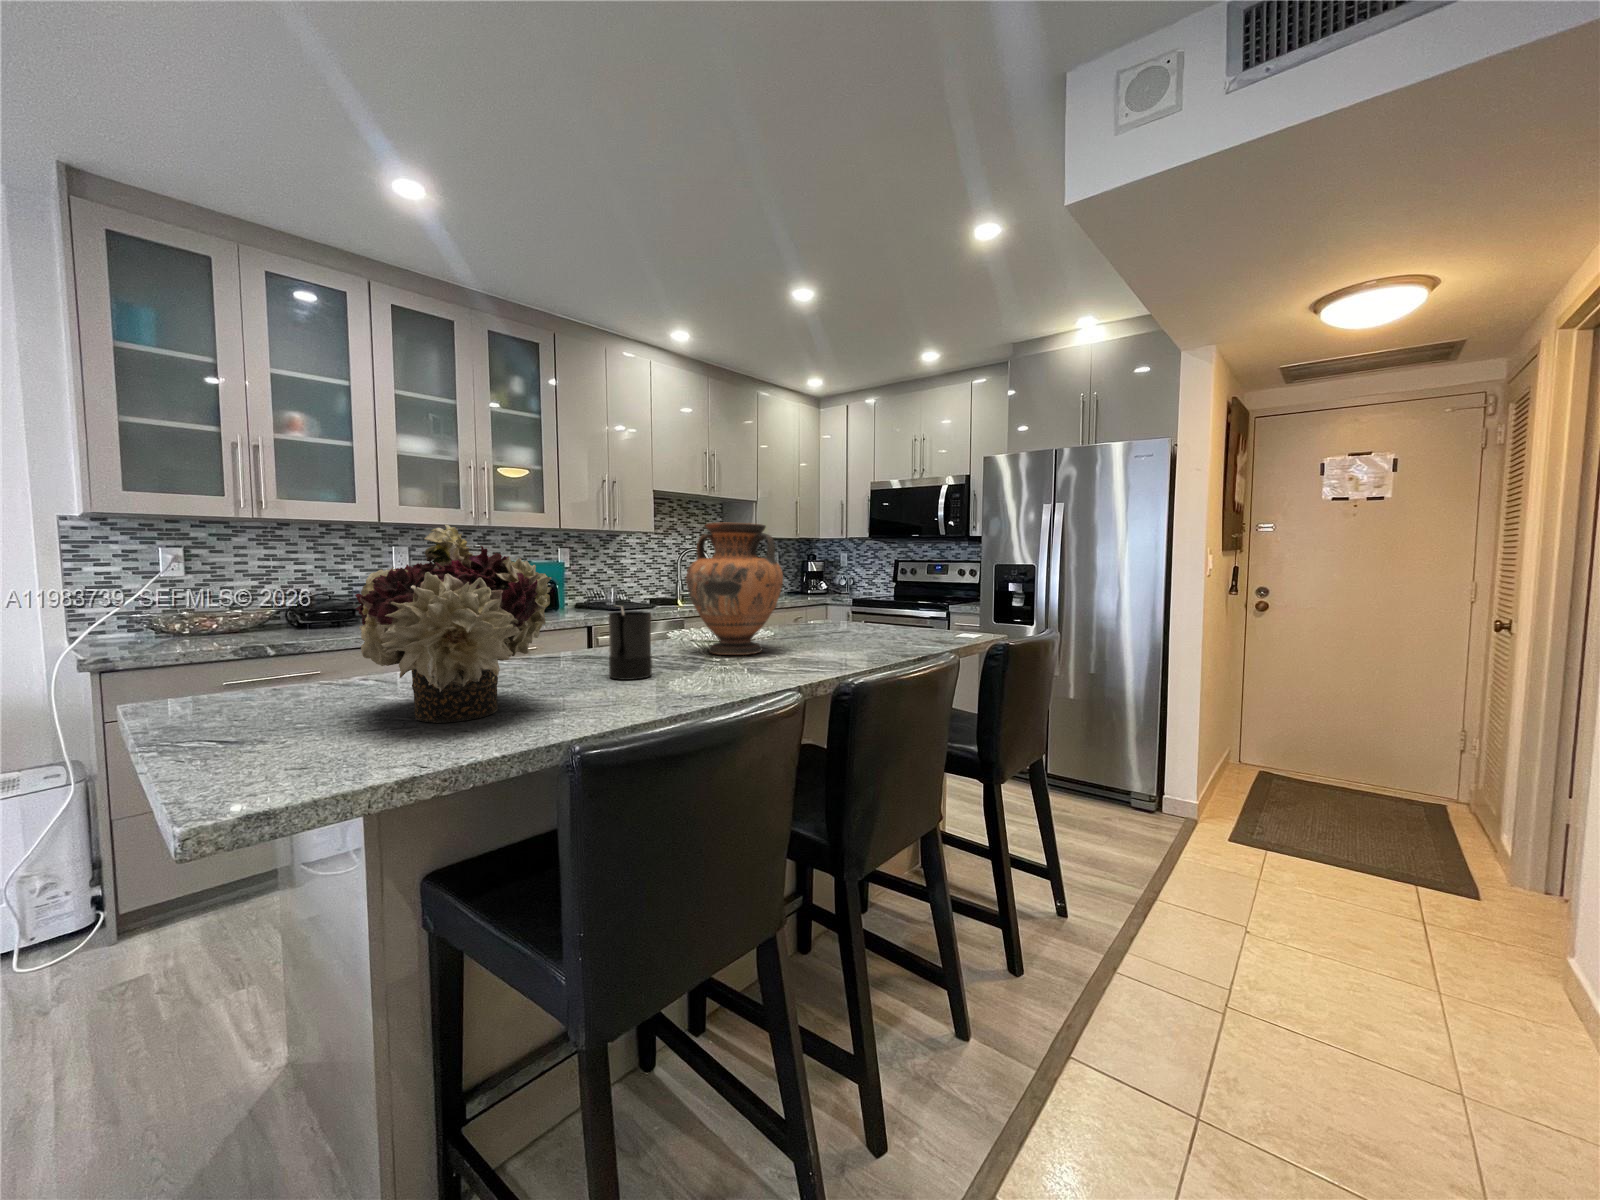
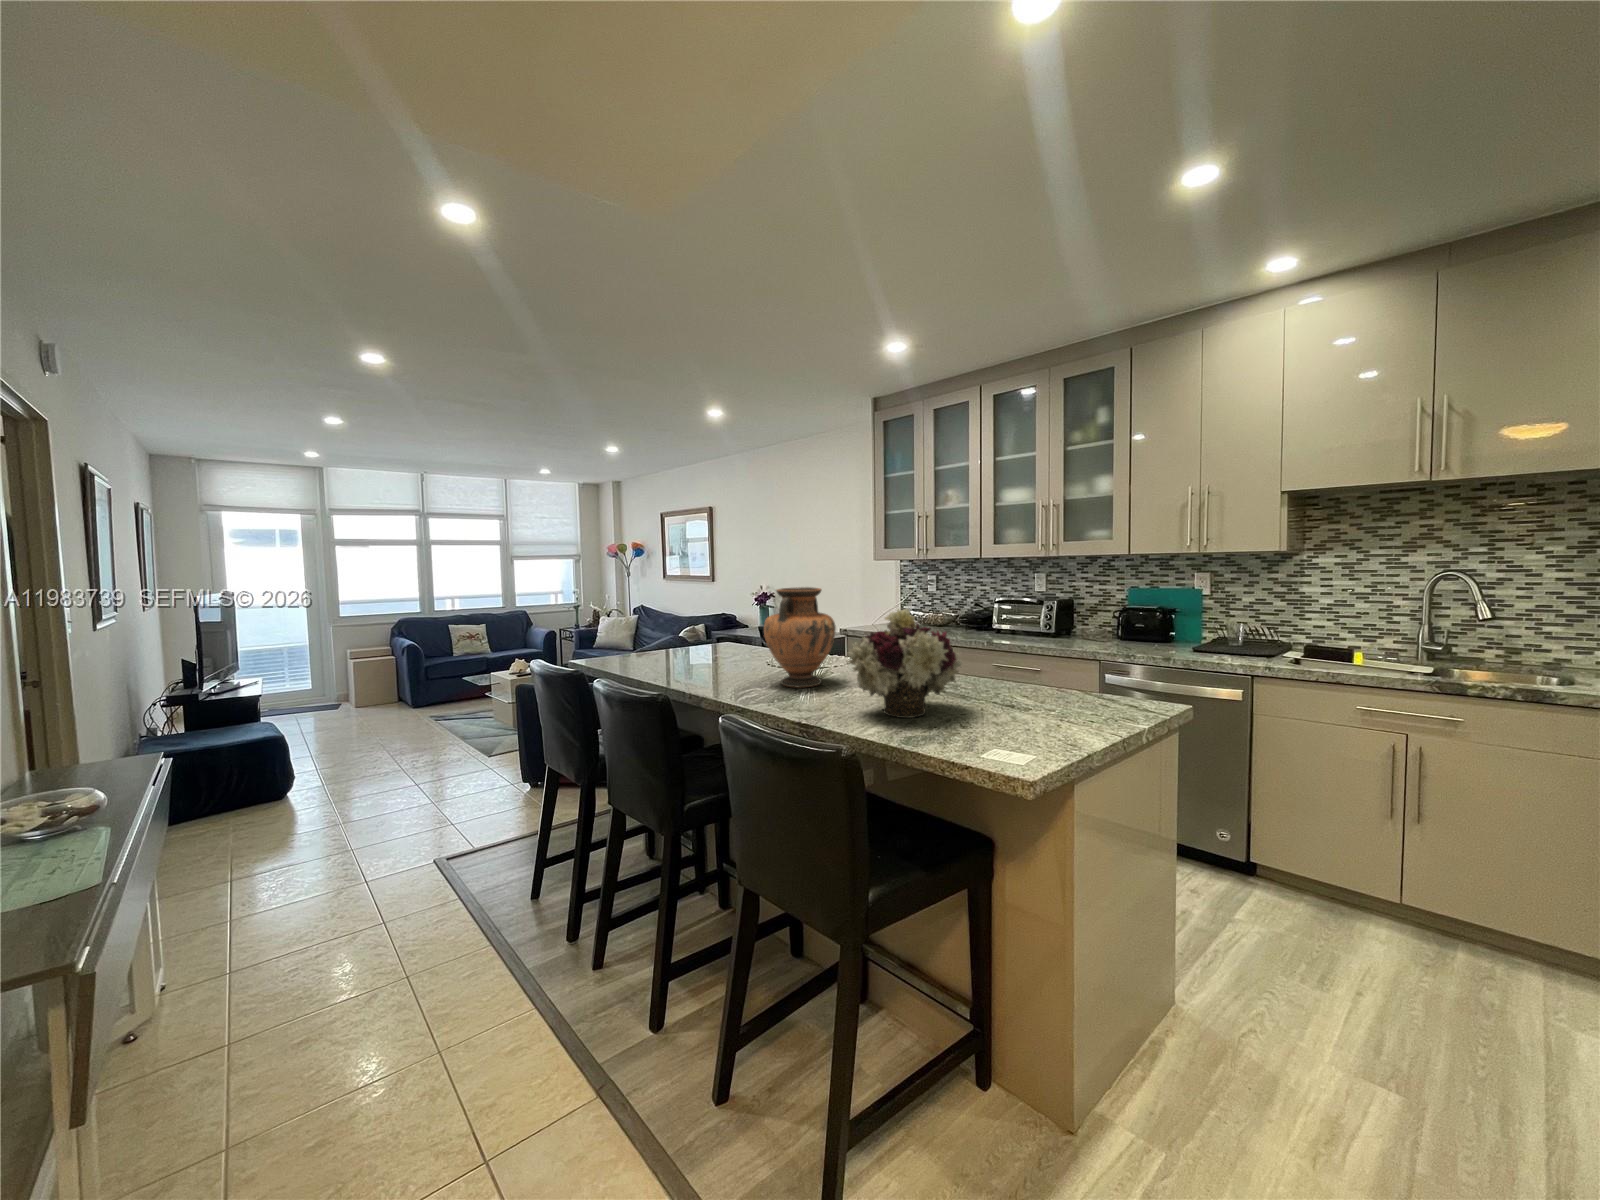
flower arrangement: present [355,525,551,723] -> present [847,609,962,718]
candle: present [609,606,652,680] -> none [701,635,725,676]

